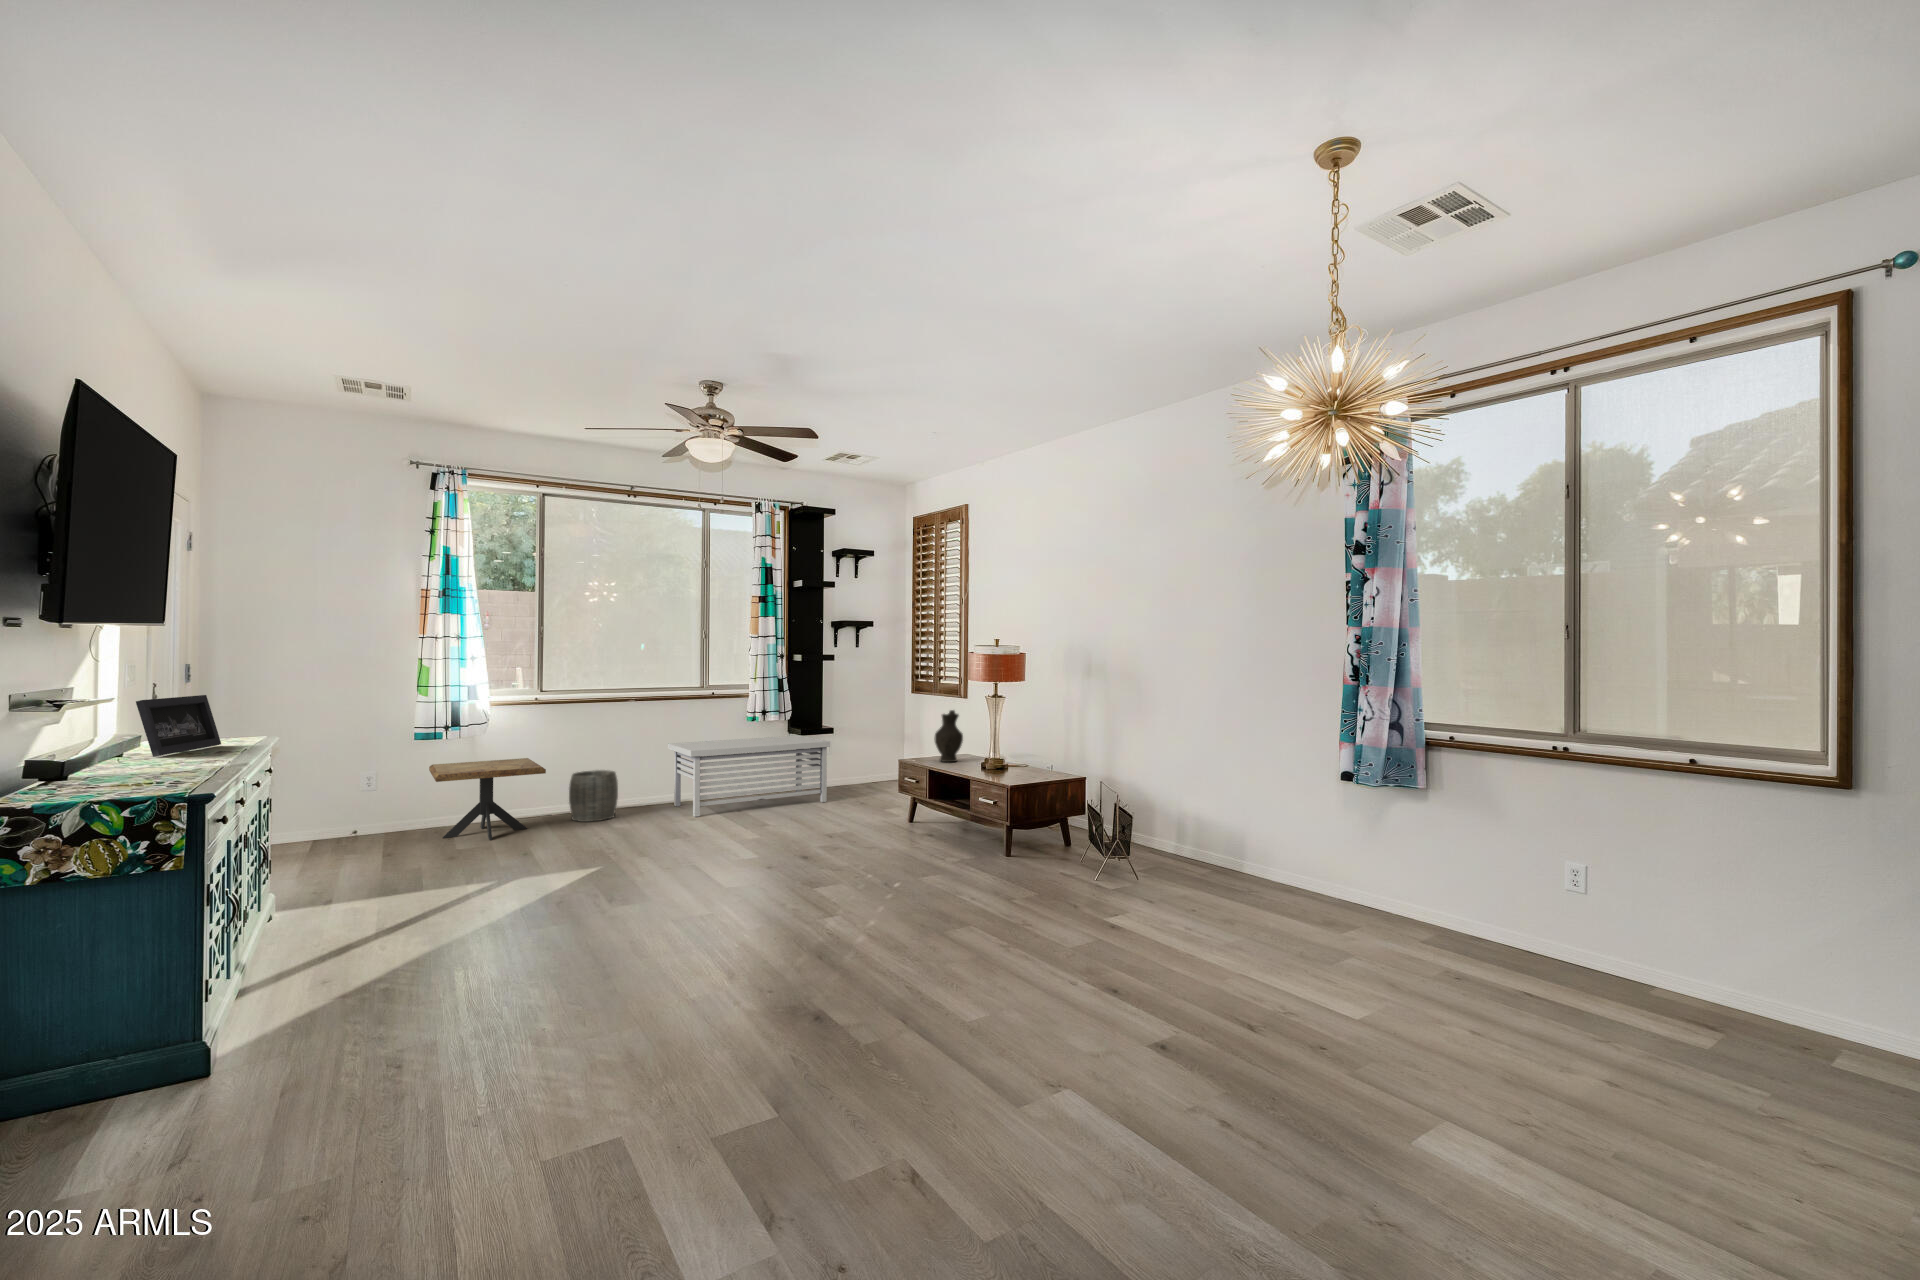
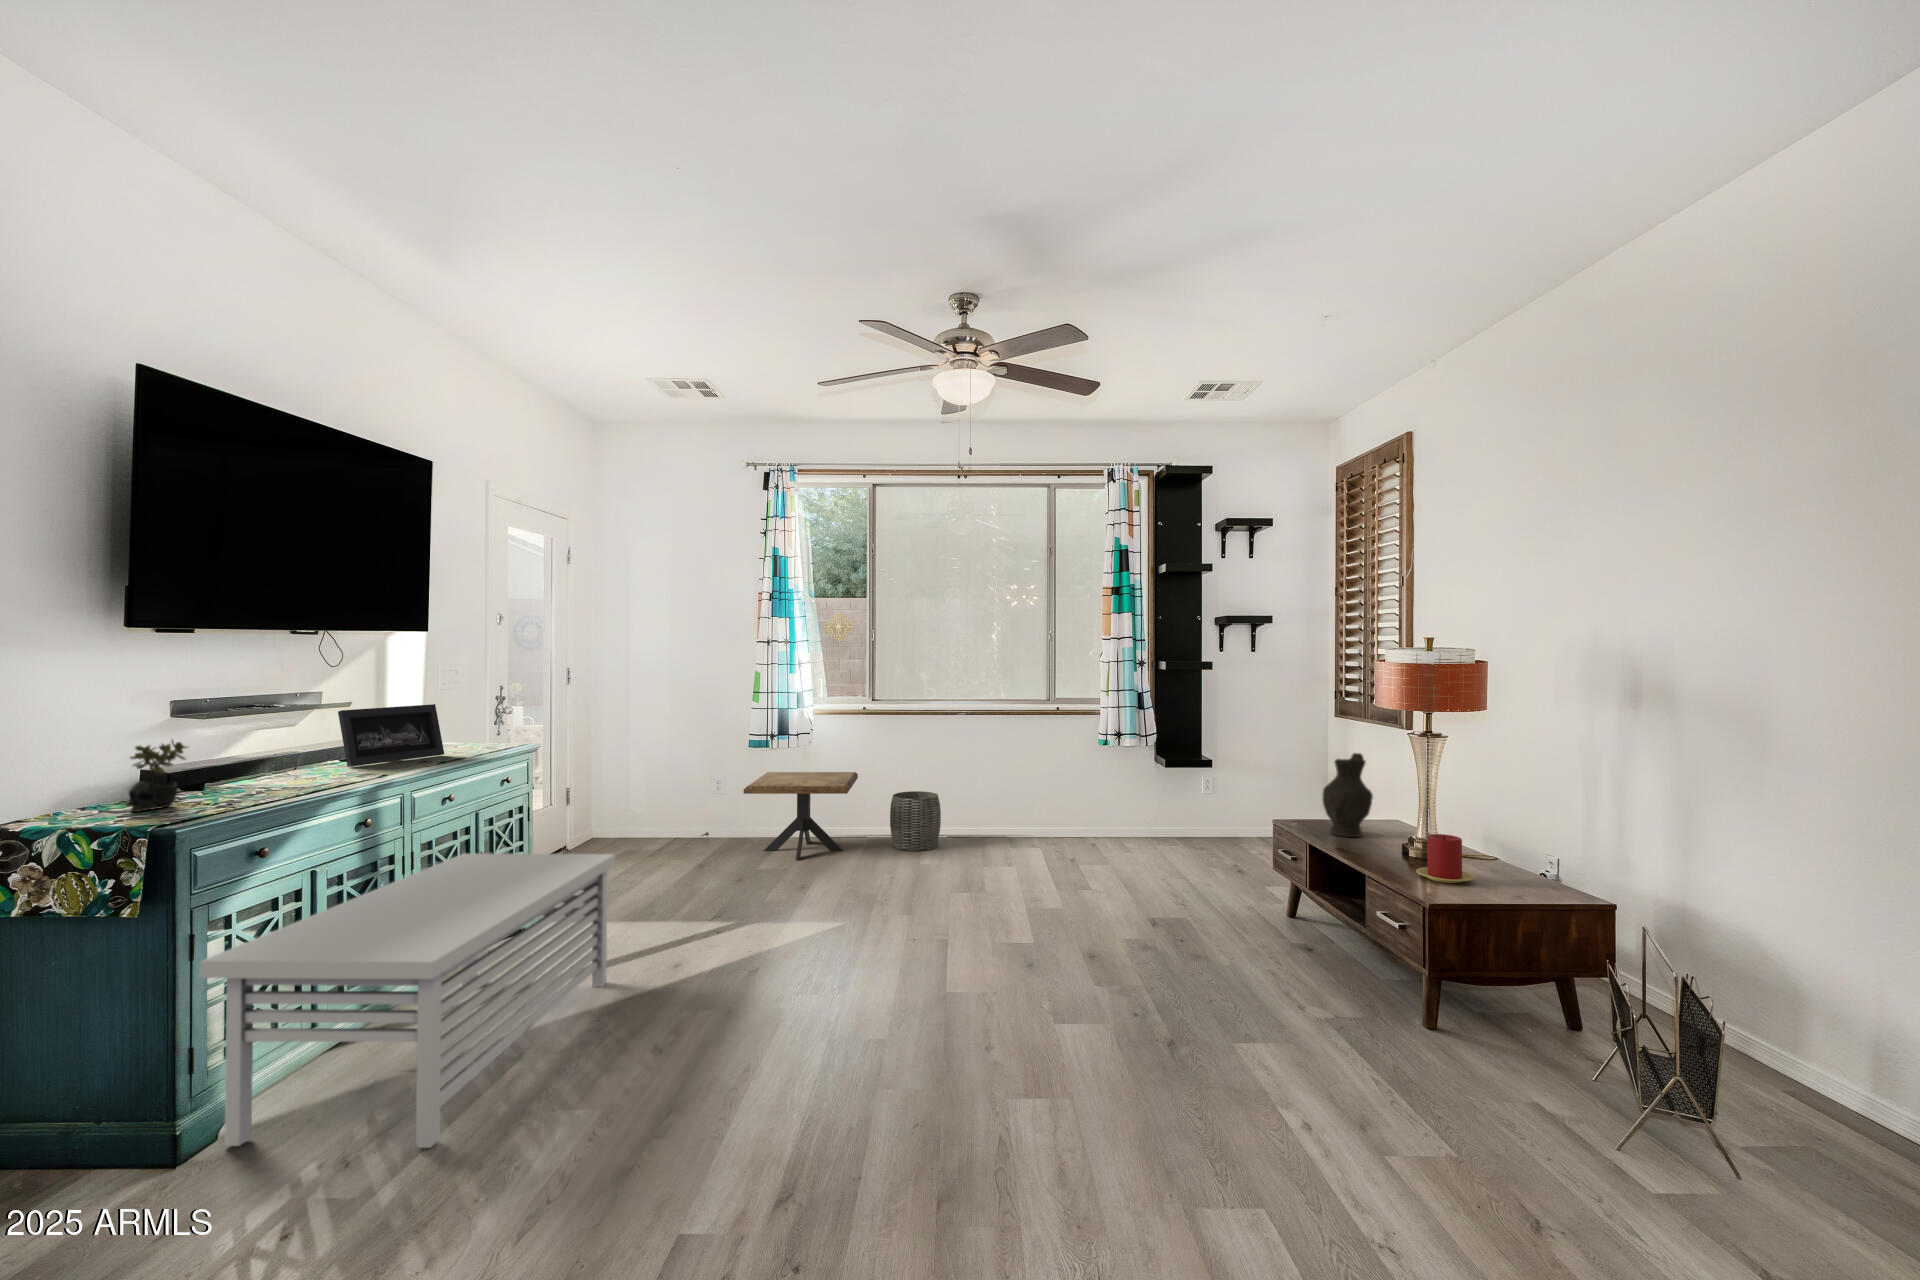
succulent plant: none [73,720,135,789] -> present [128,741,187,812]
storage bench: present [668,735,830,817] -> present [200,853,615,1148]
candle: none [1001,749,1029,775] -> present [1416,834,1474,883]

